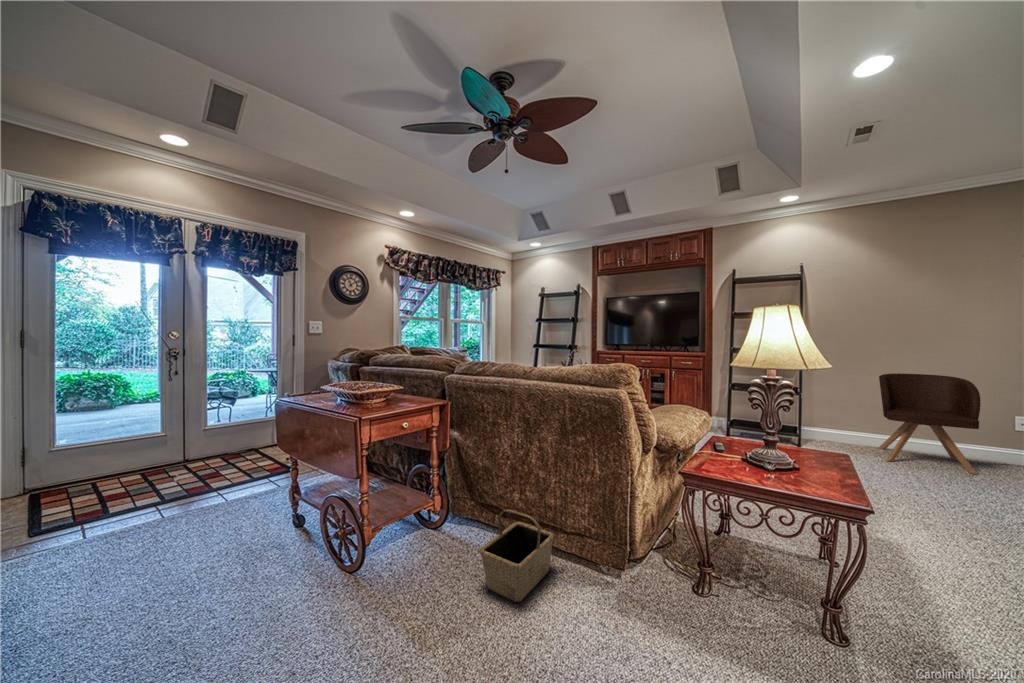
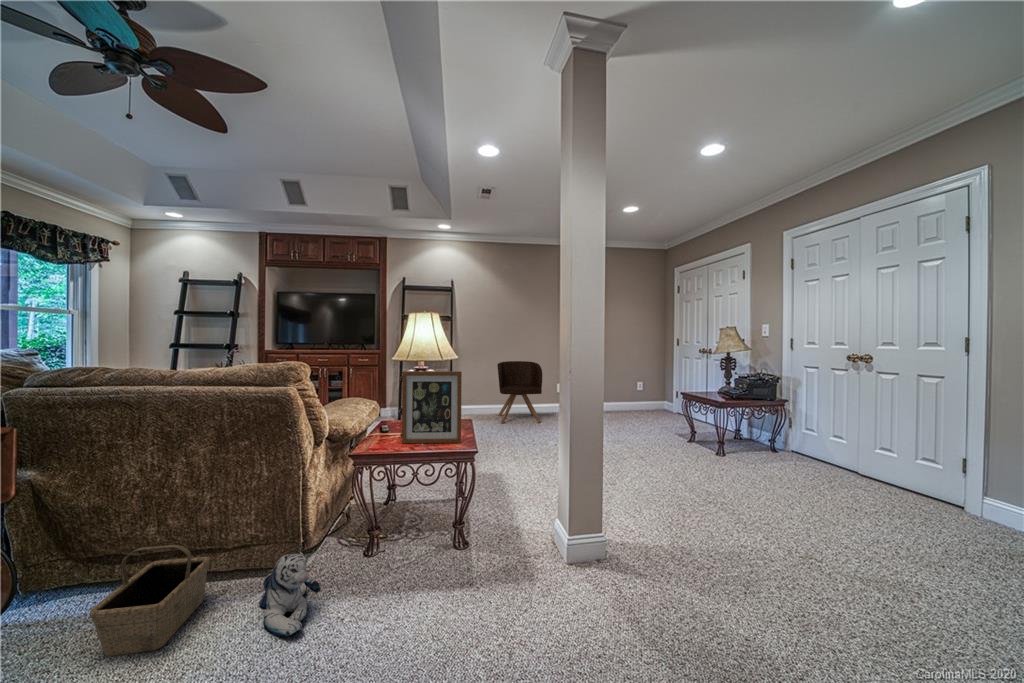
picture frame: none [745,382,845,492] -> present [402,371,462,443]
plush toy: none [590,563,647,655] -> present [259,552,320,637]

